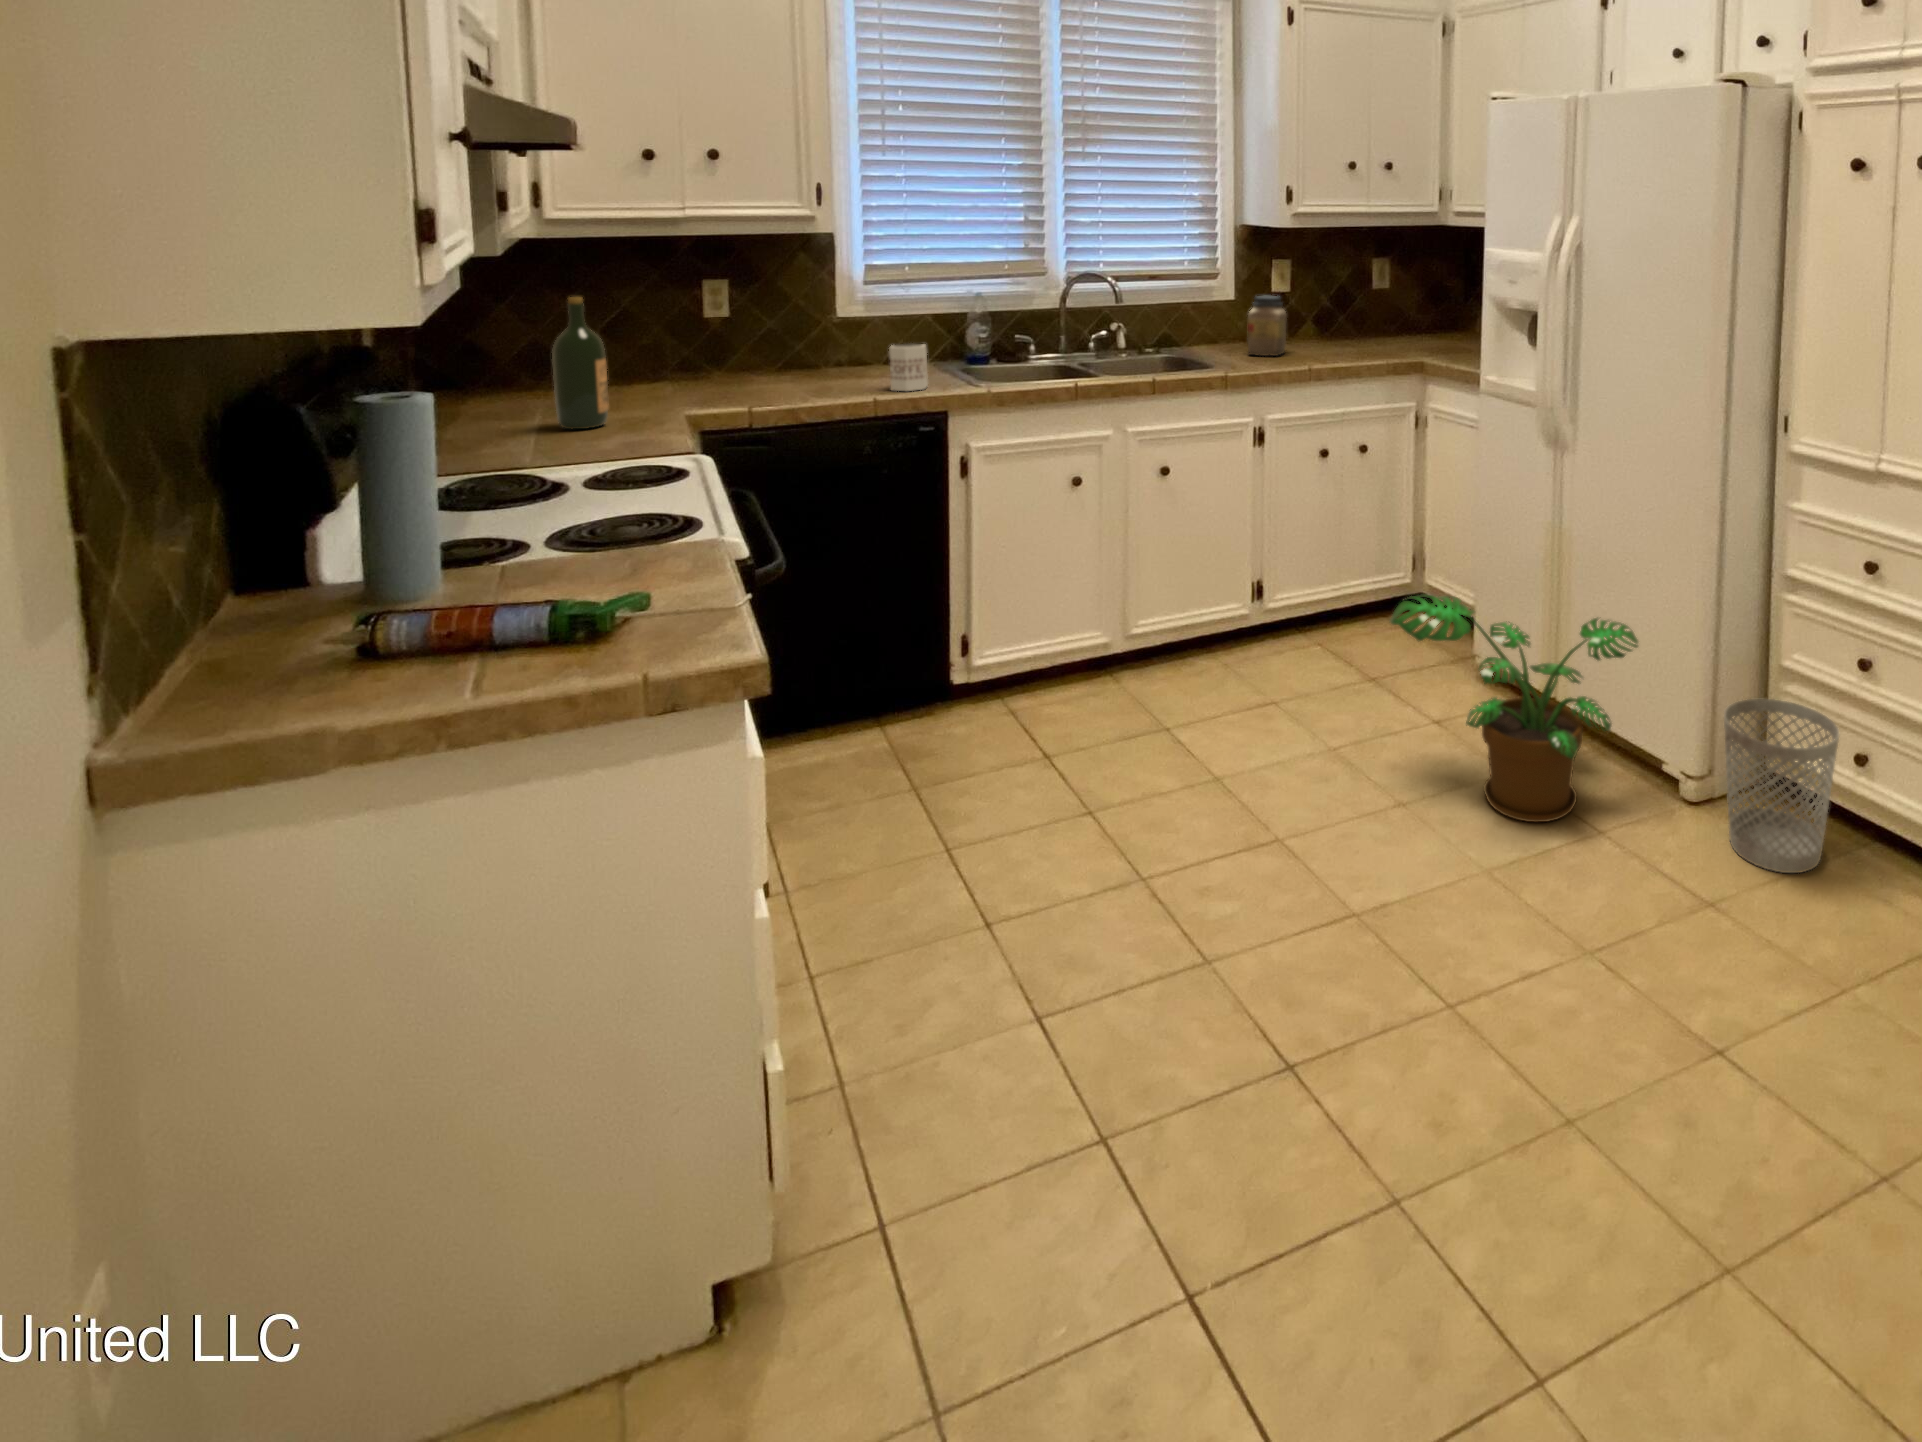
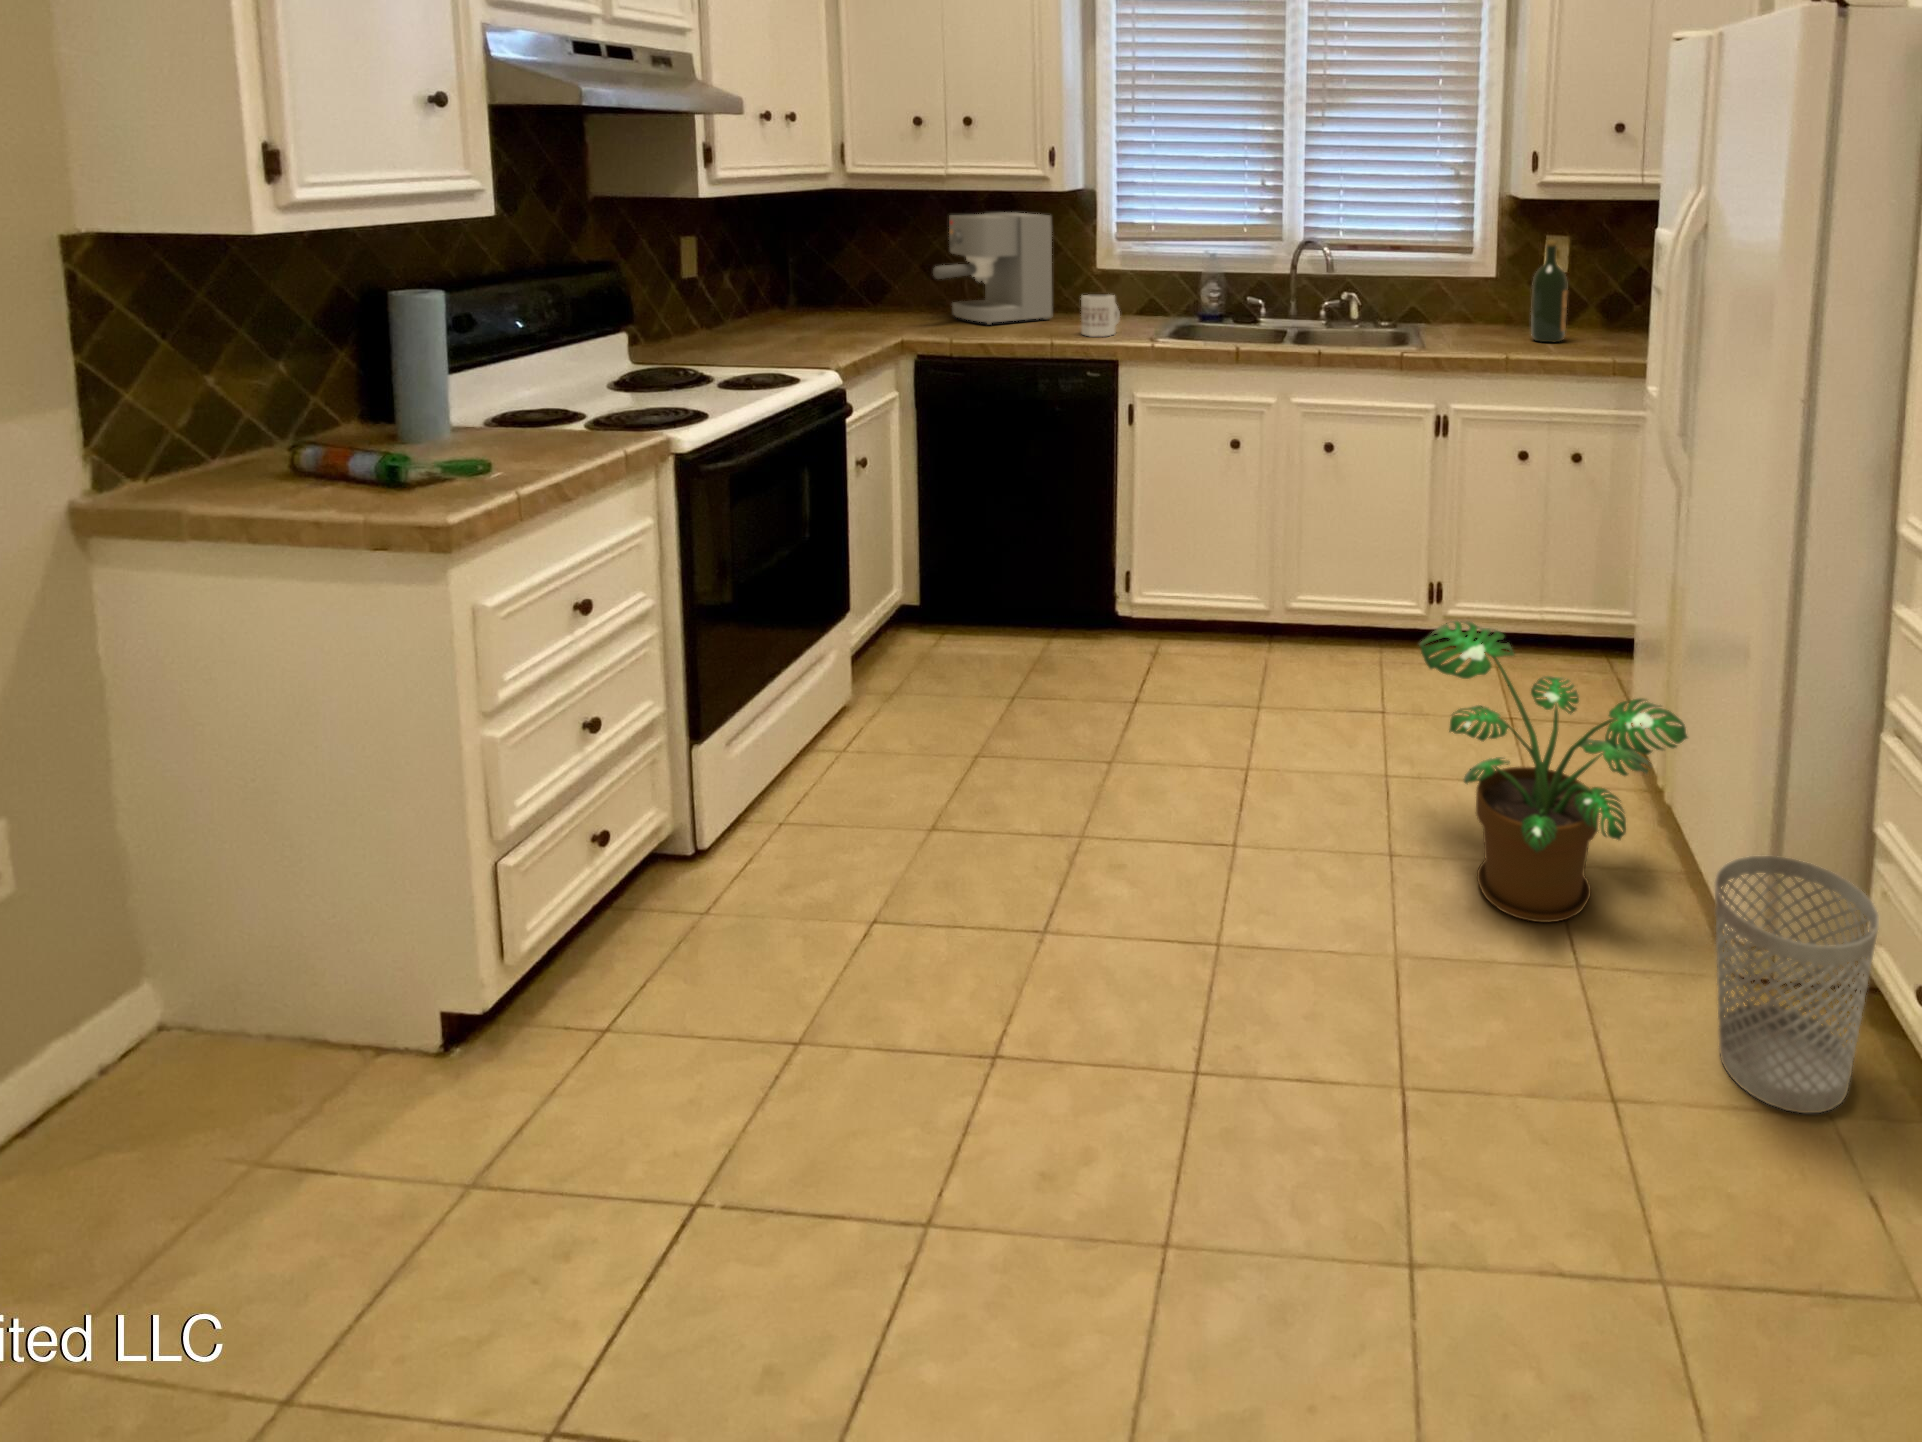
coffee maker: none [665,259,809,392] -> present [933,212,1053,325]
jar: present [1247,296,1287,356] -> none [1459,273,1509,340]
wine bottle: present [552,297,609,429] -> present [1531,241,1568,342]

